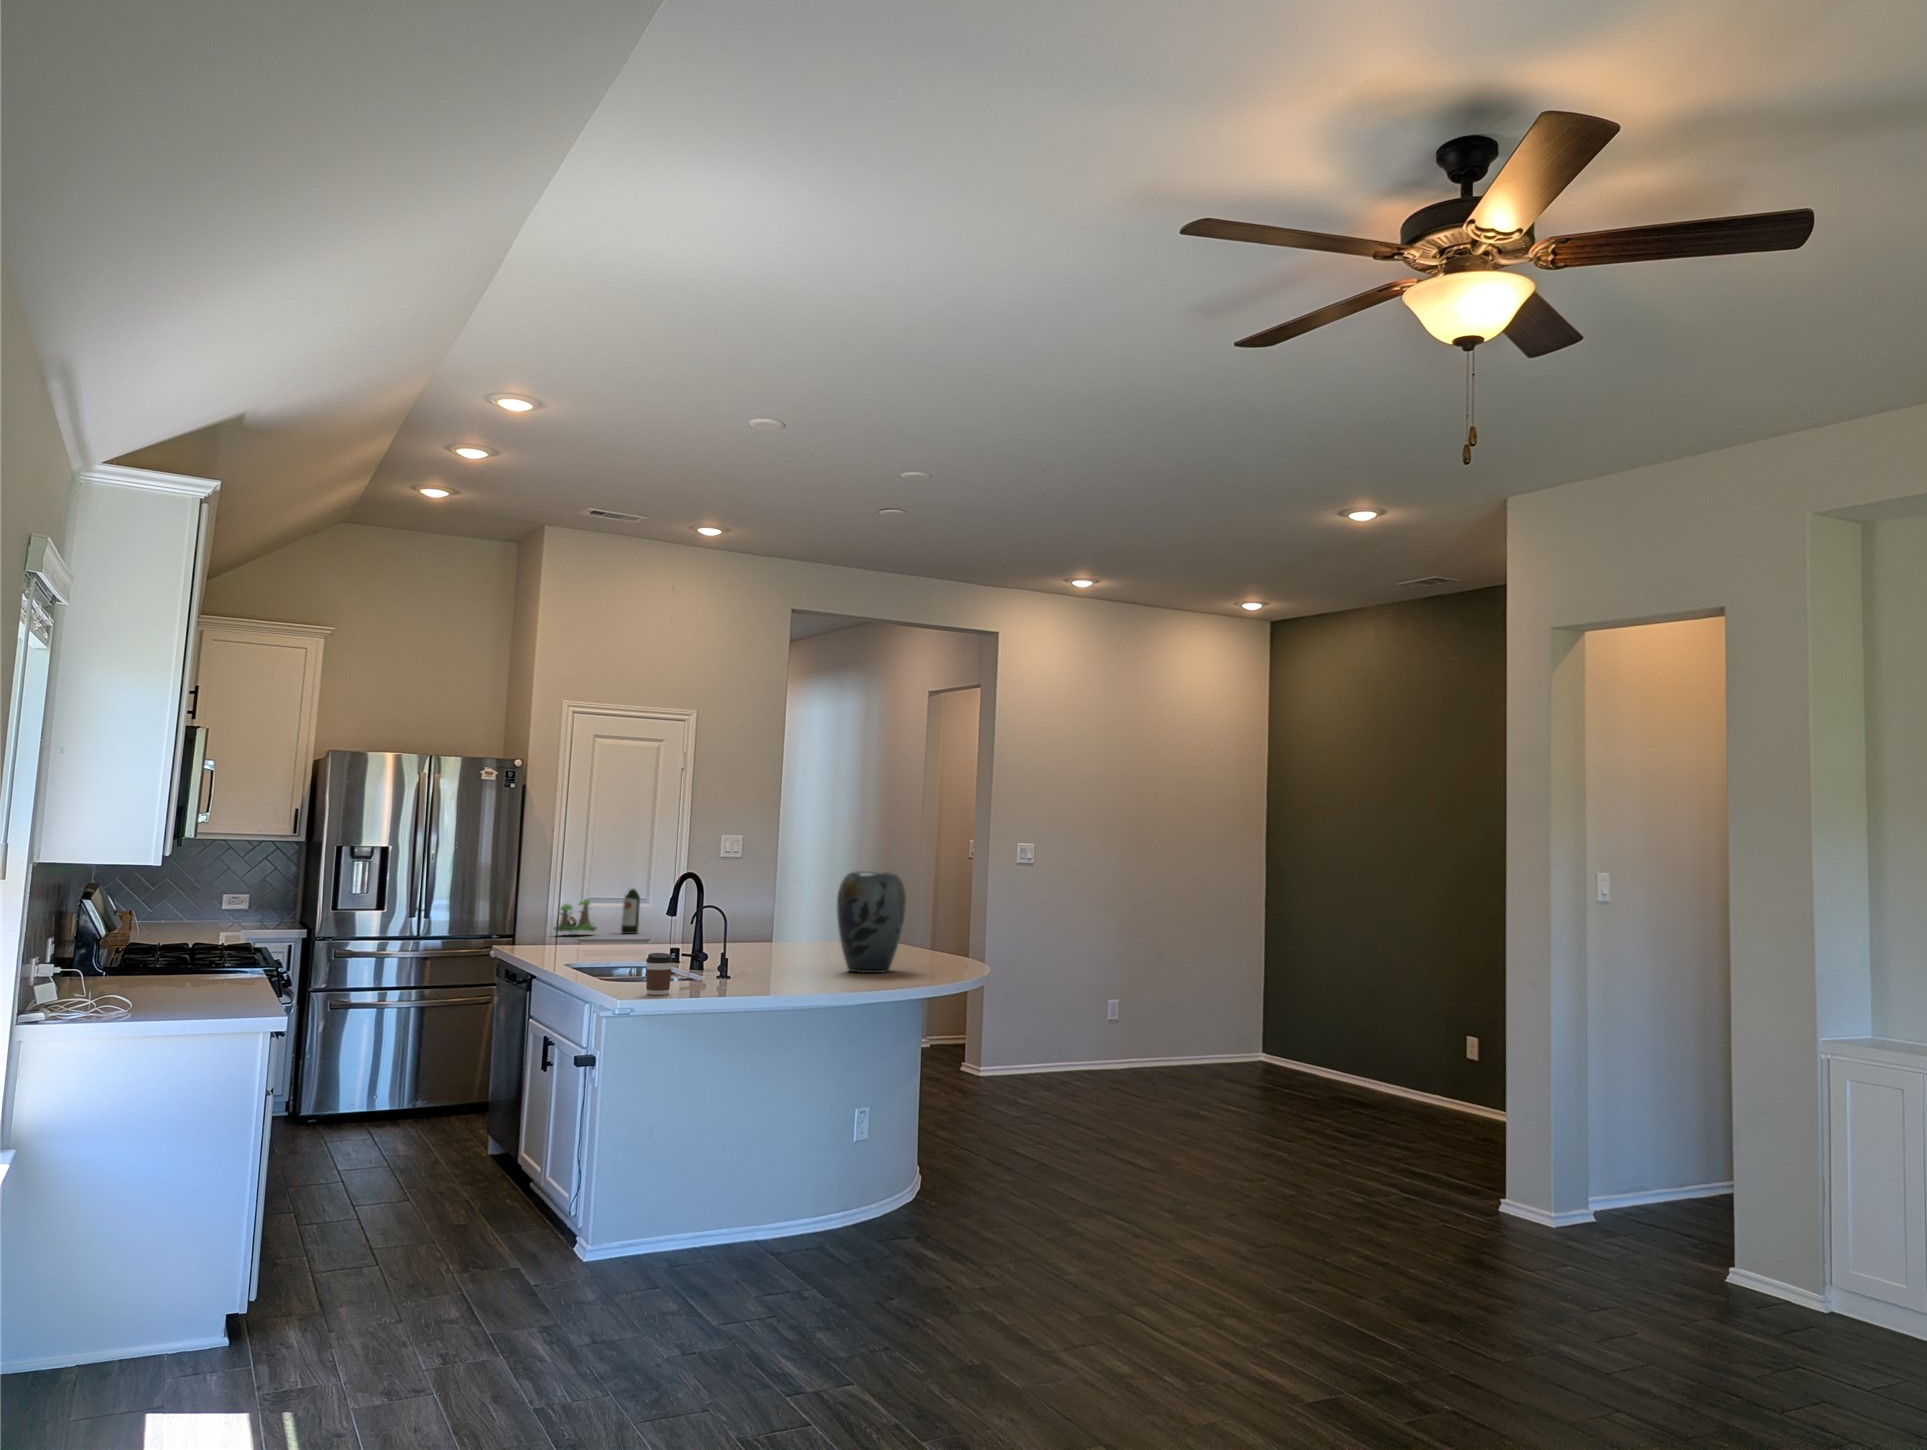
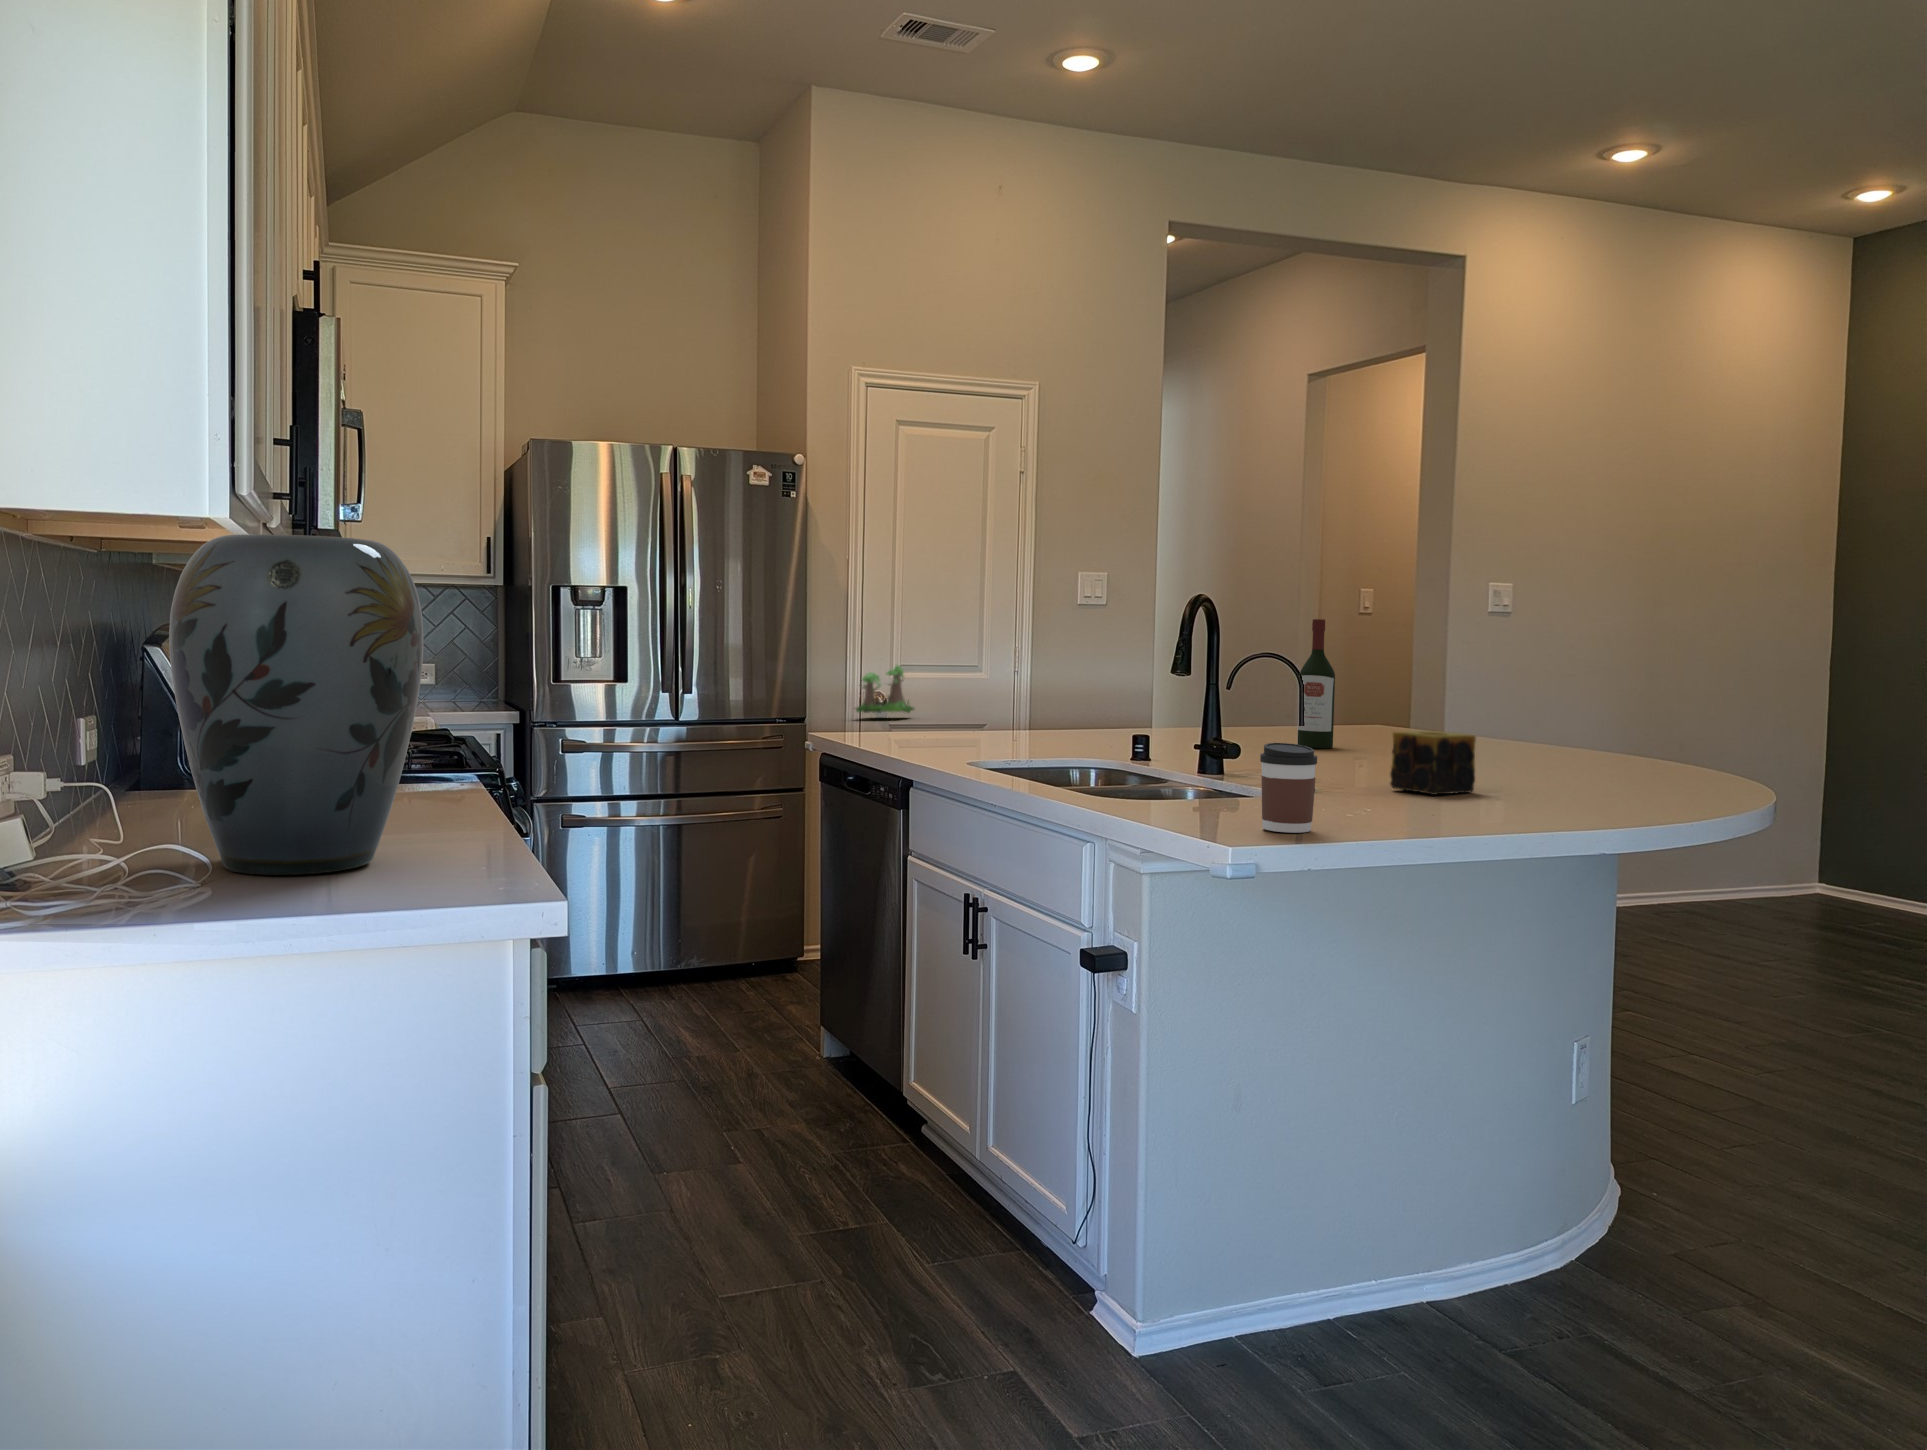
vase: present [837,872,906,973] -> present [169,534,423,875]
wine bottle: present [621,889,640,934] -> present [1297,619,1335,748]
candle: none [760,947,800,979] -> present [1390,731,1476,795]

